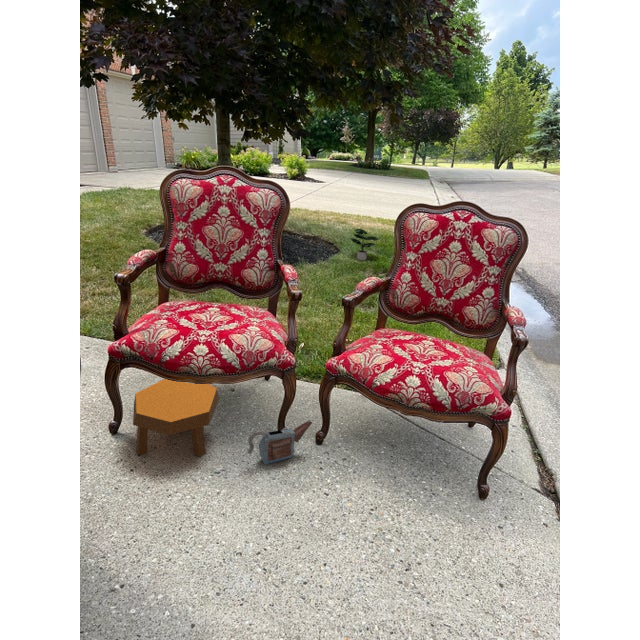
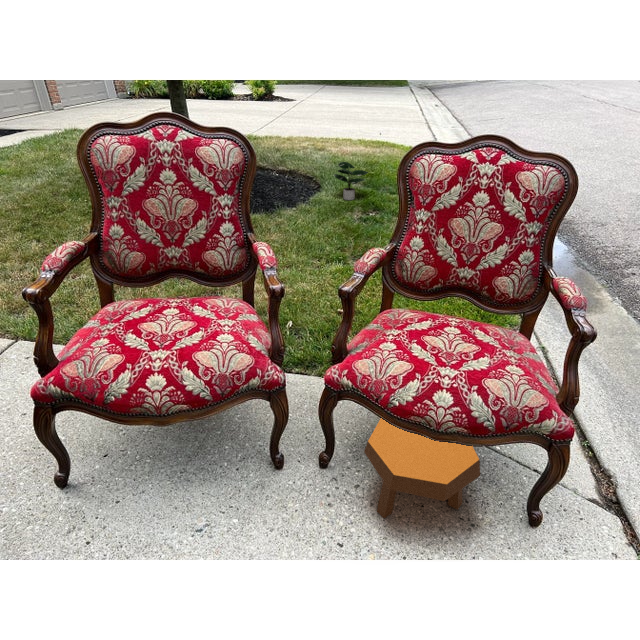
footstool: present [133,379,219,456] -> present [364,418,480,518]
watering can: present [247,421,312,464] -> none [235,448,314,510]

